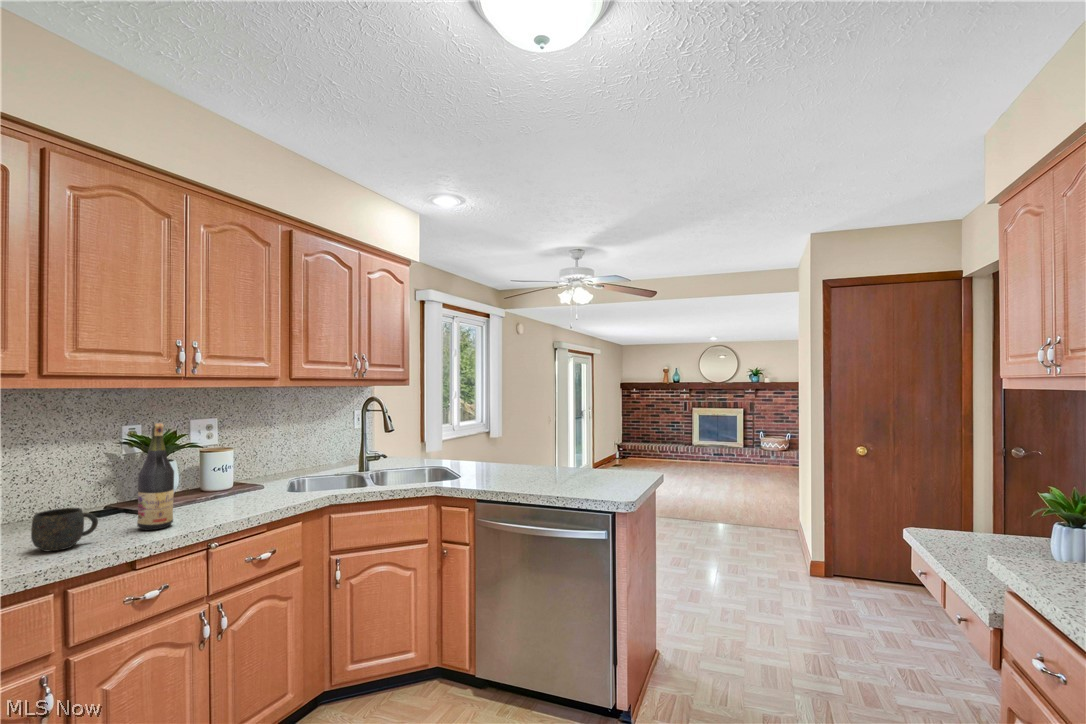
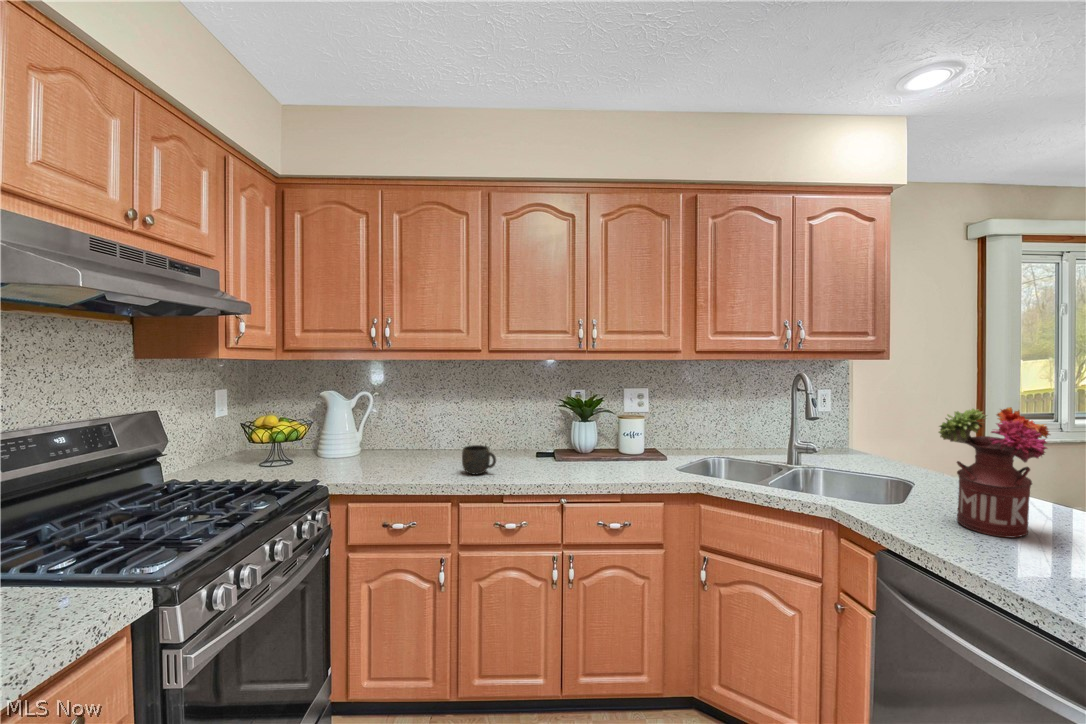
flower arrangement: none [485,405,536,479] -> present [939,407,1050,537]
wine bottle: present [137,423,174,530] -> none [526,391,550,476]

